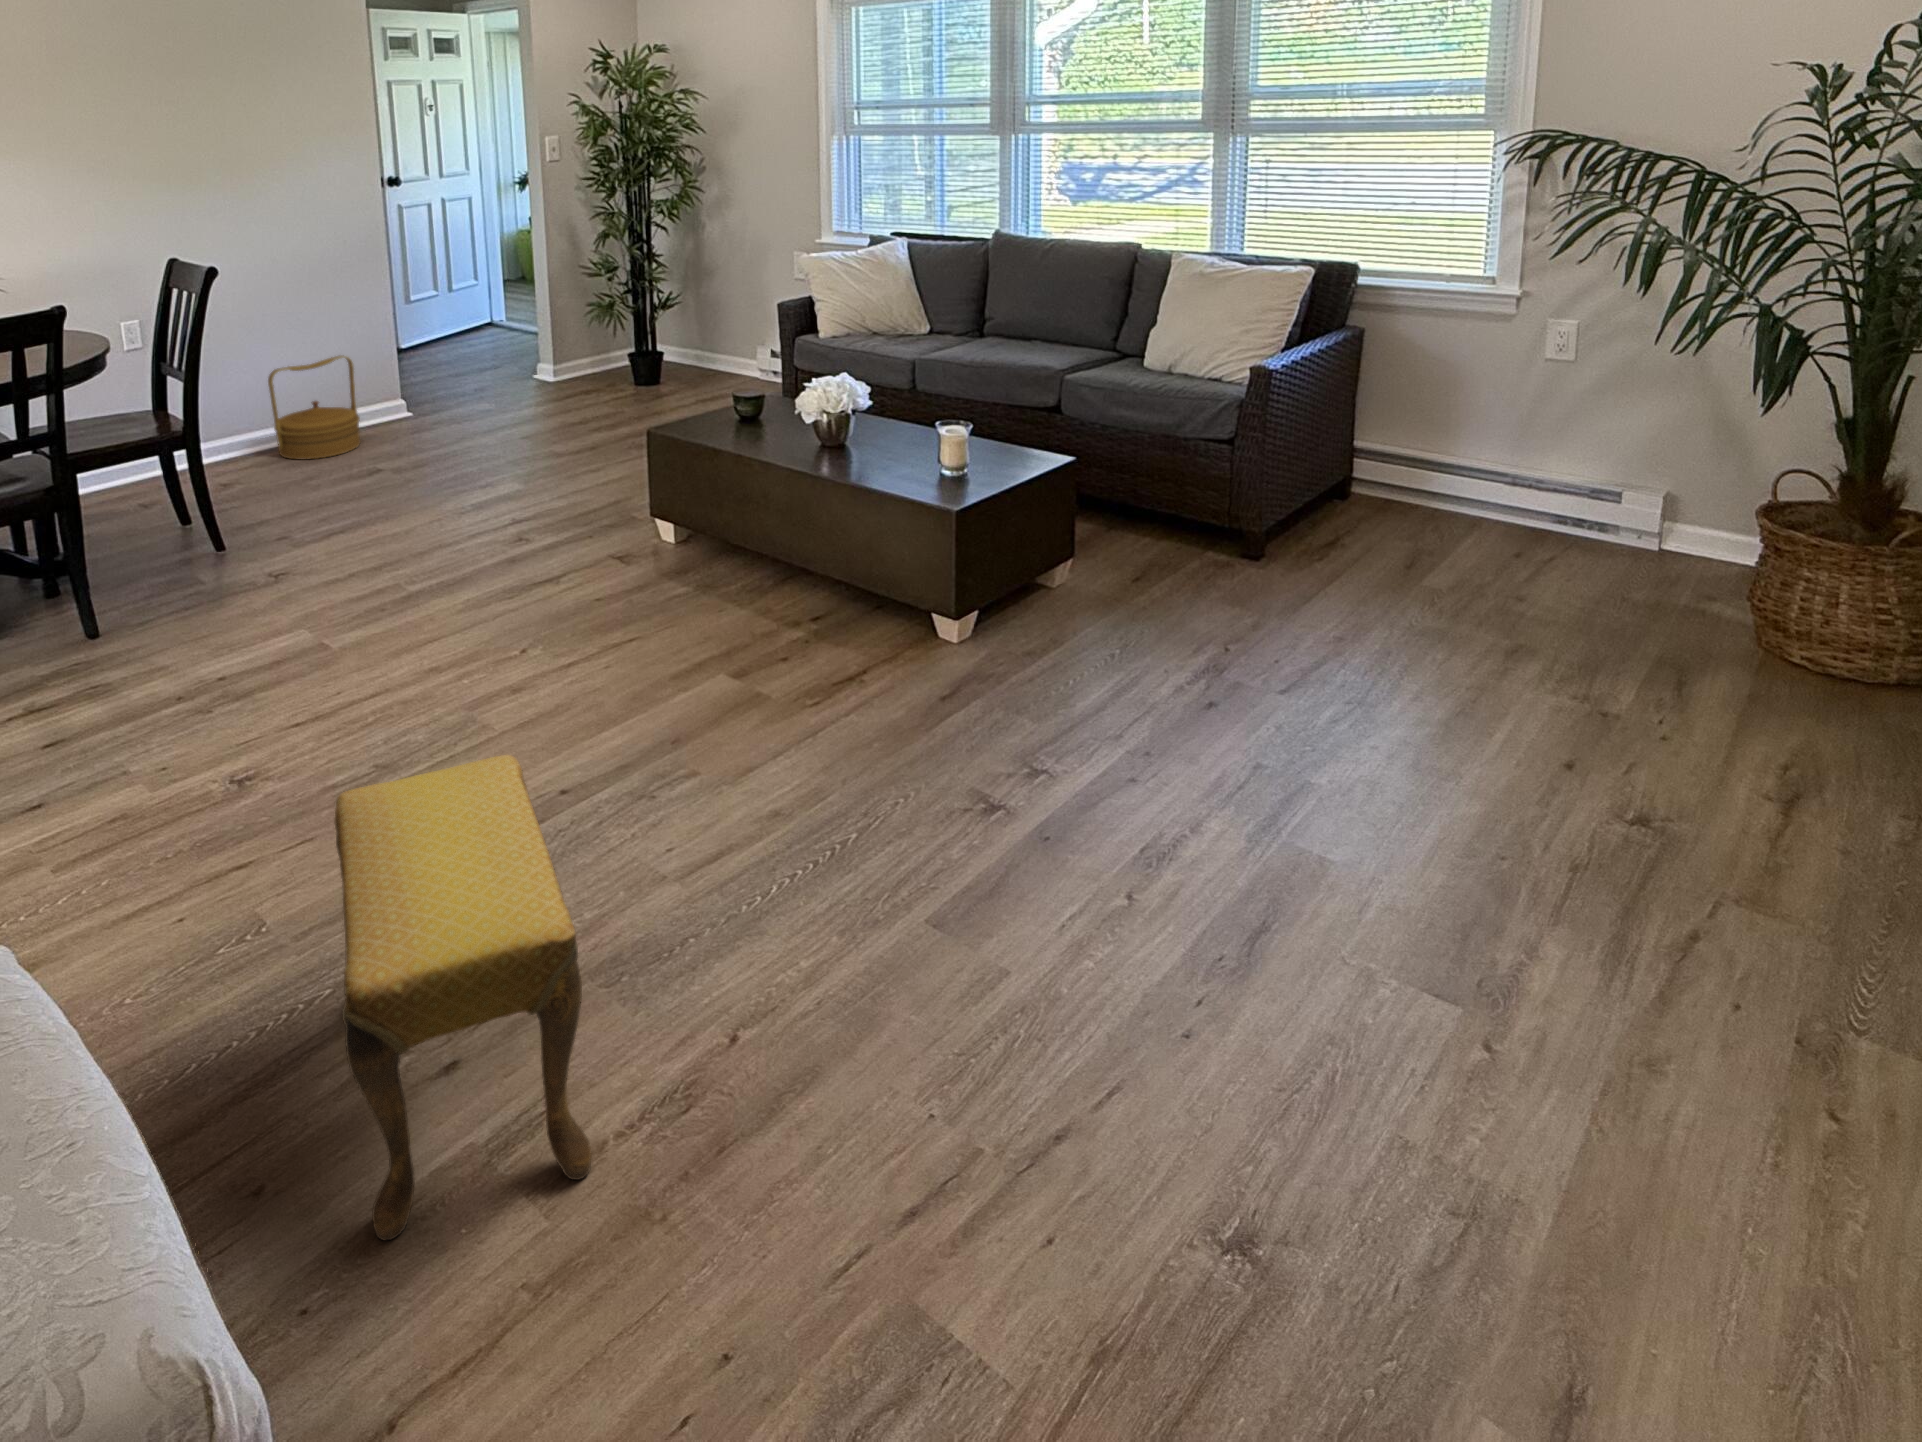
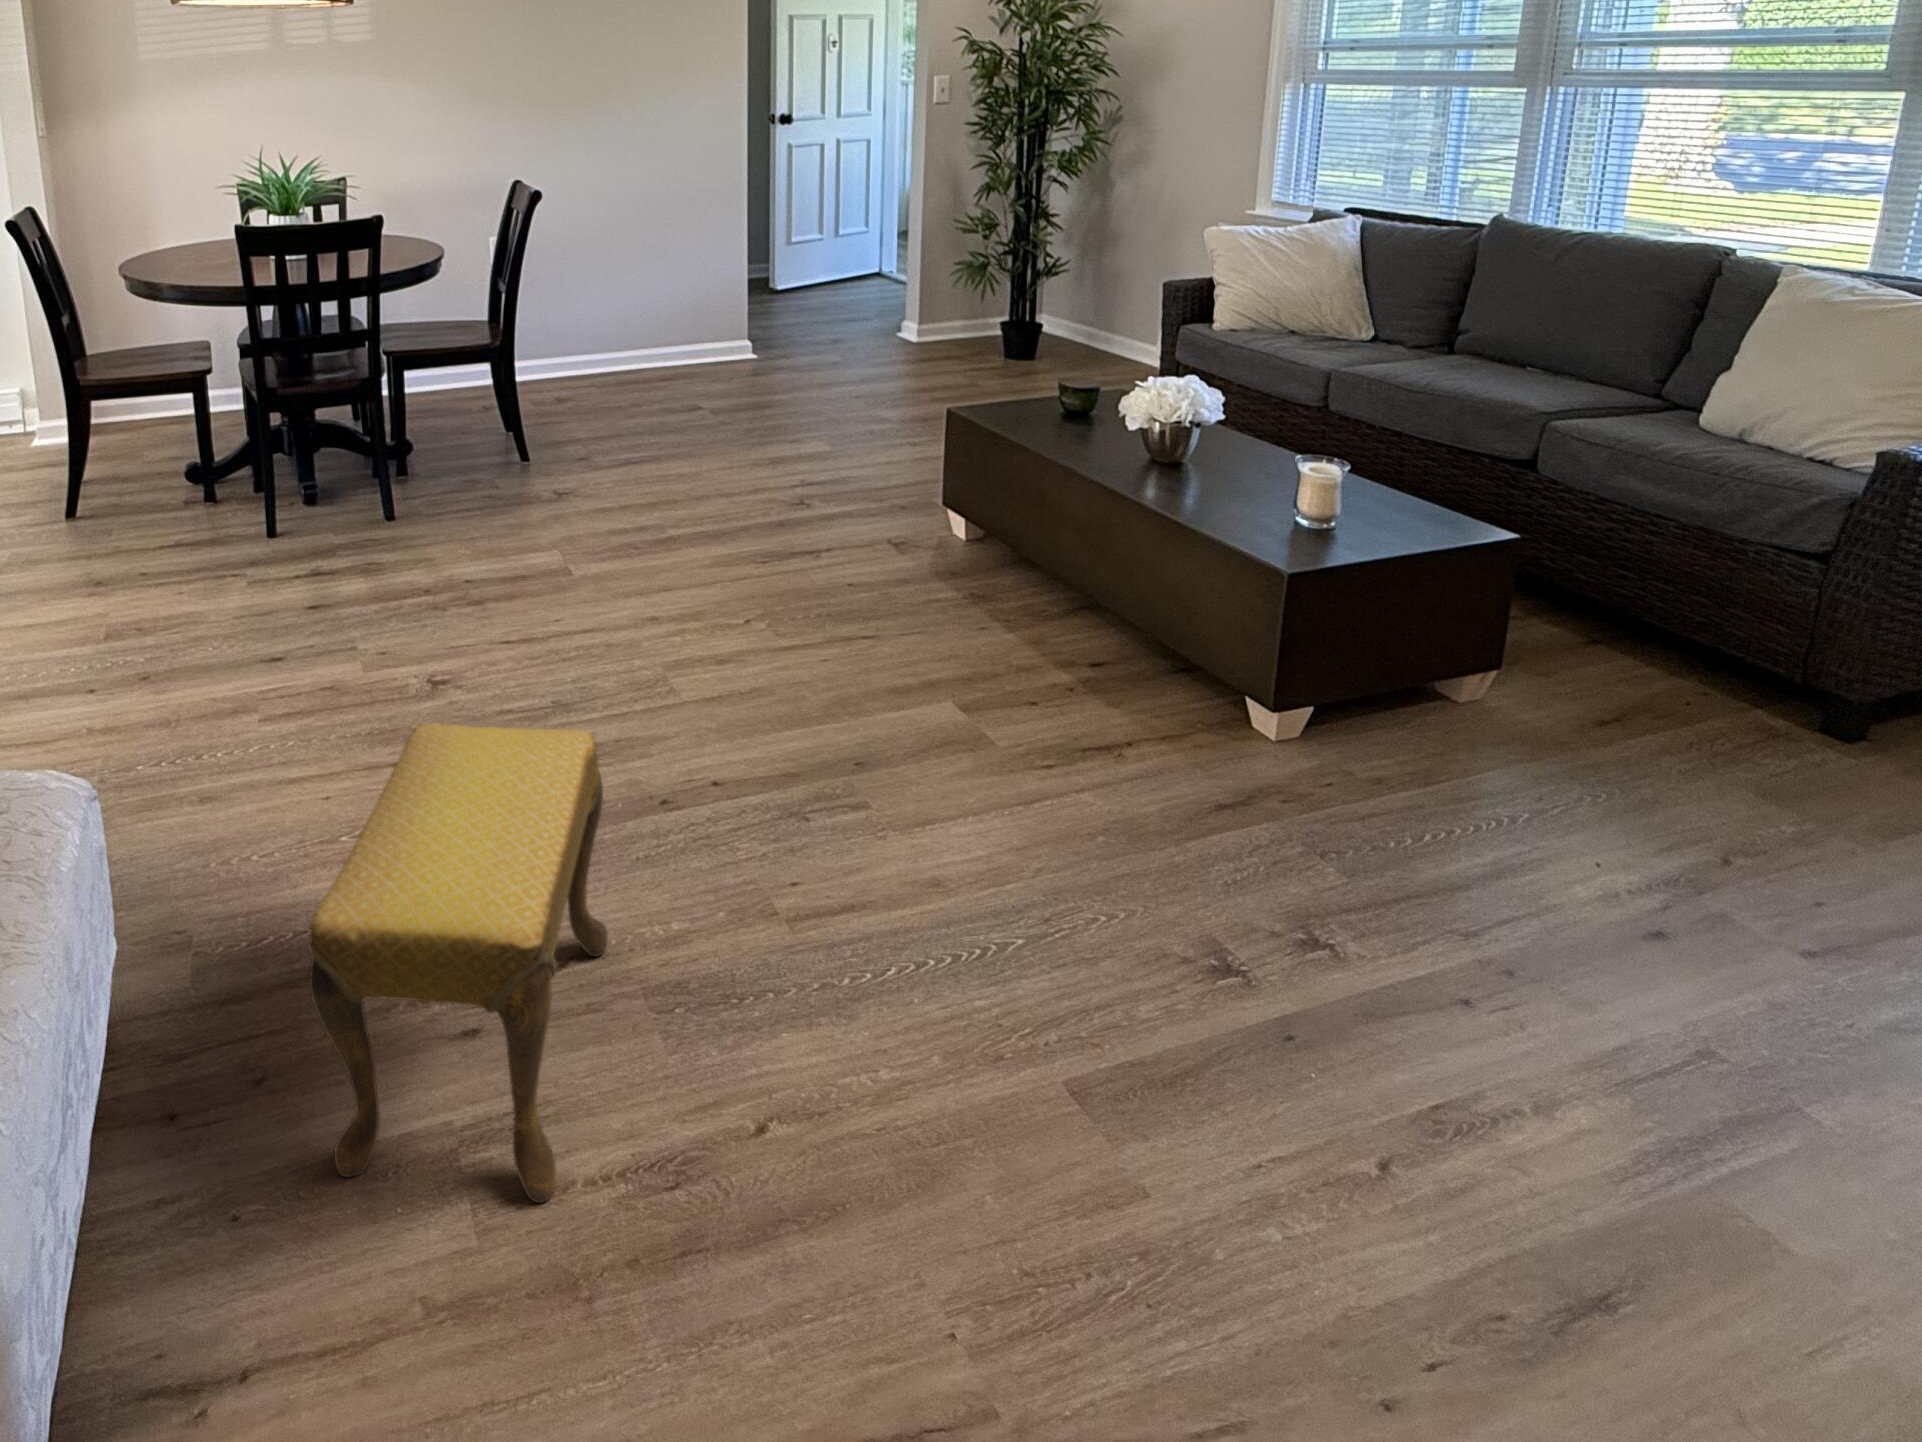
woven basket: present [268,356,360,460] -> none [606,291,692,391]

